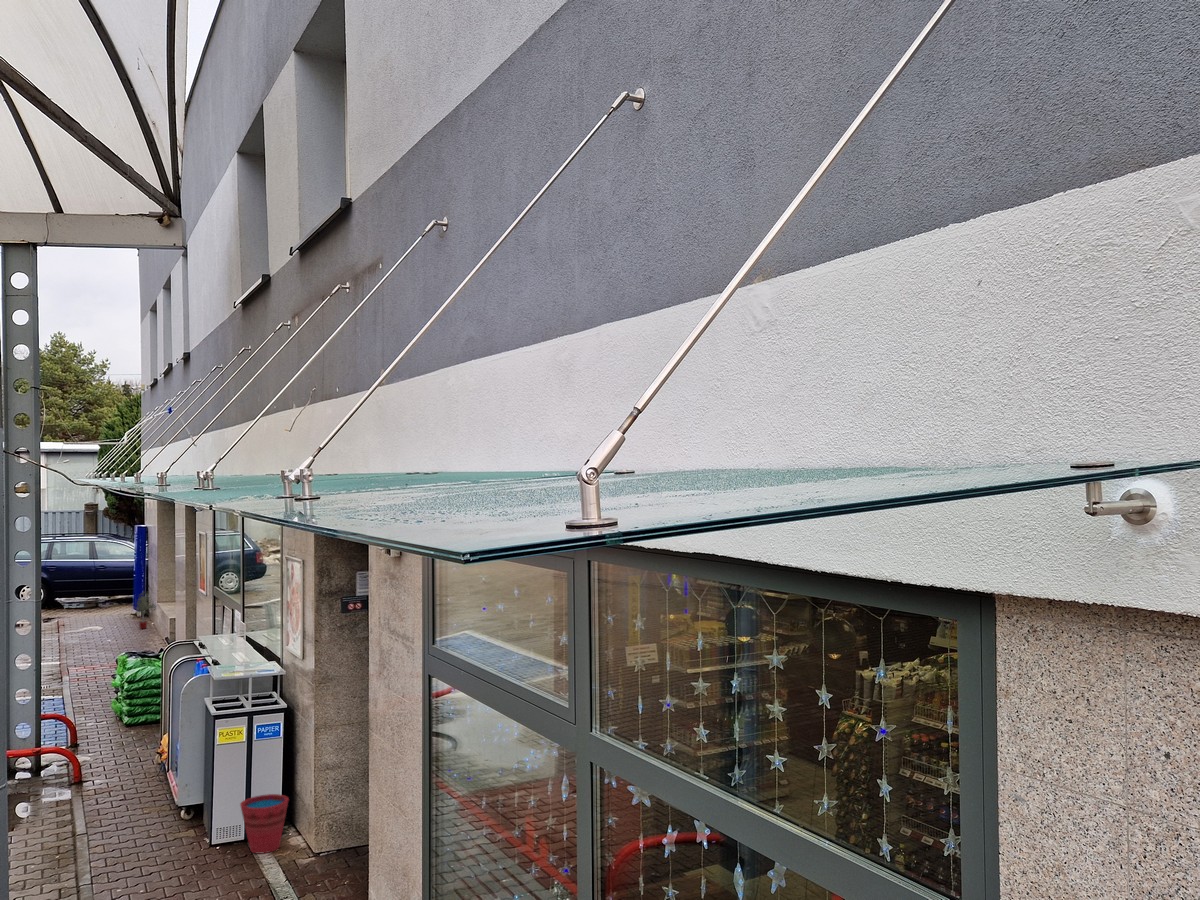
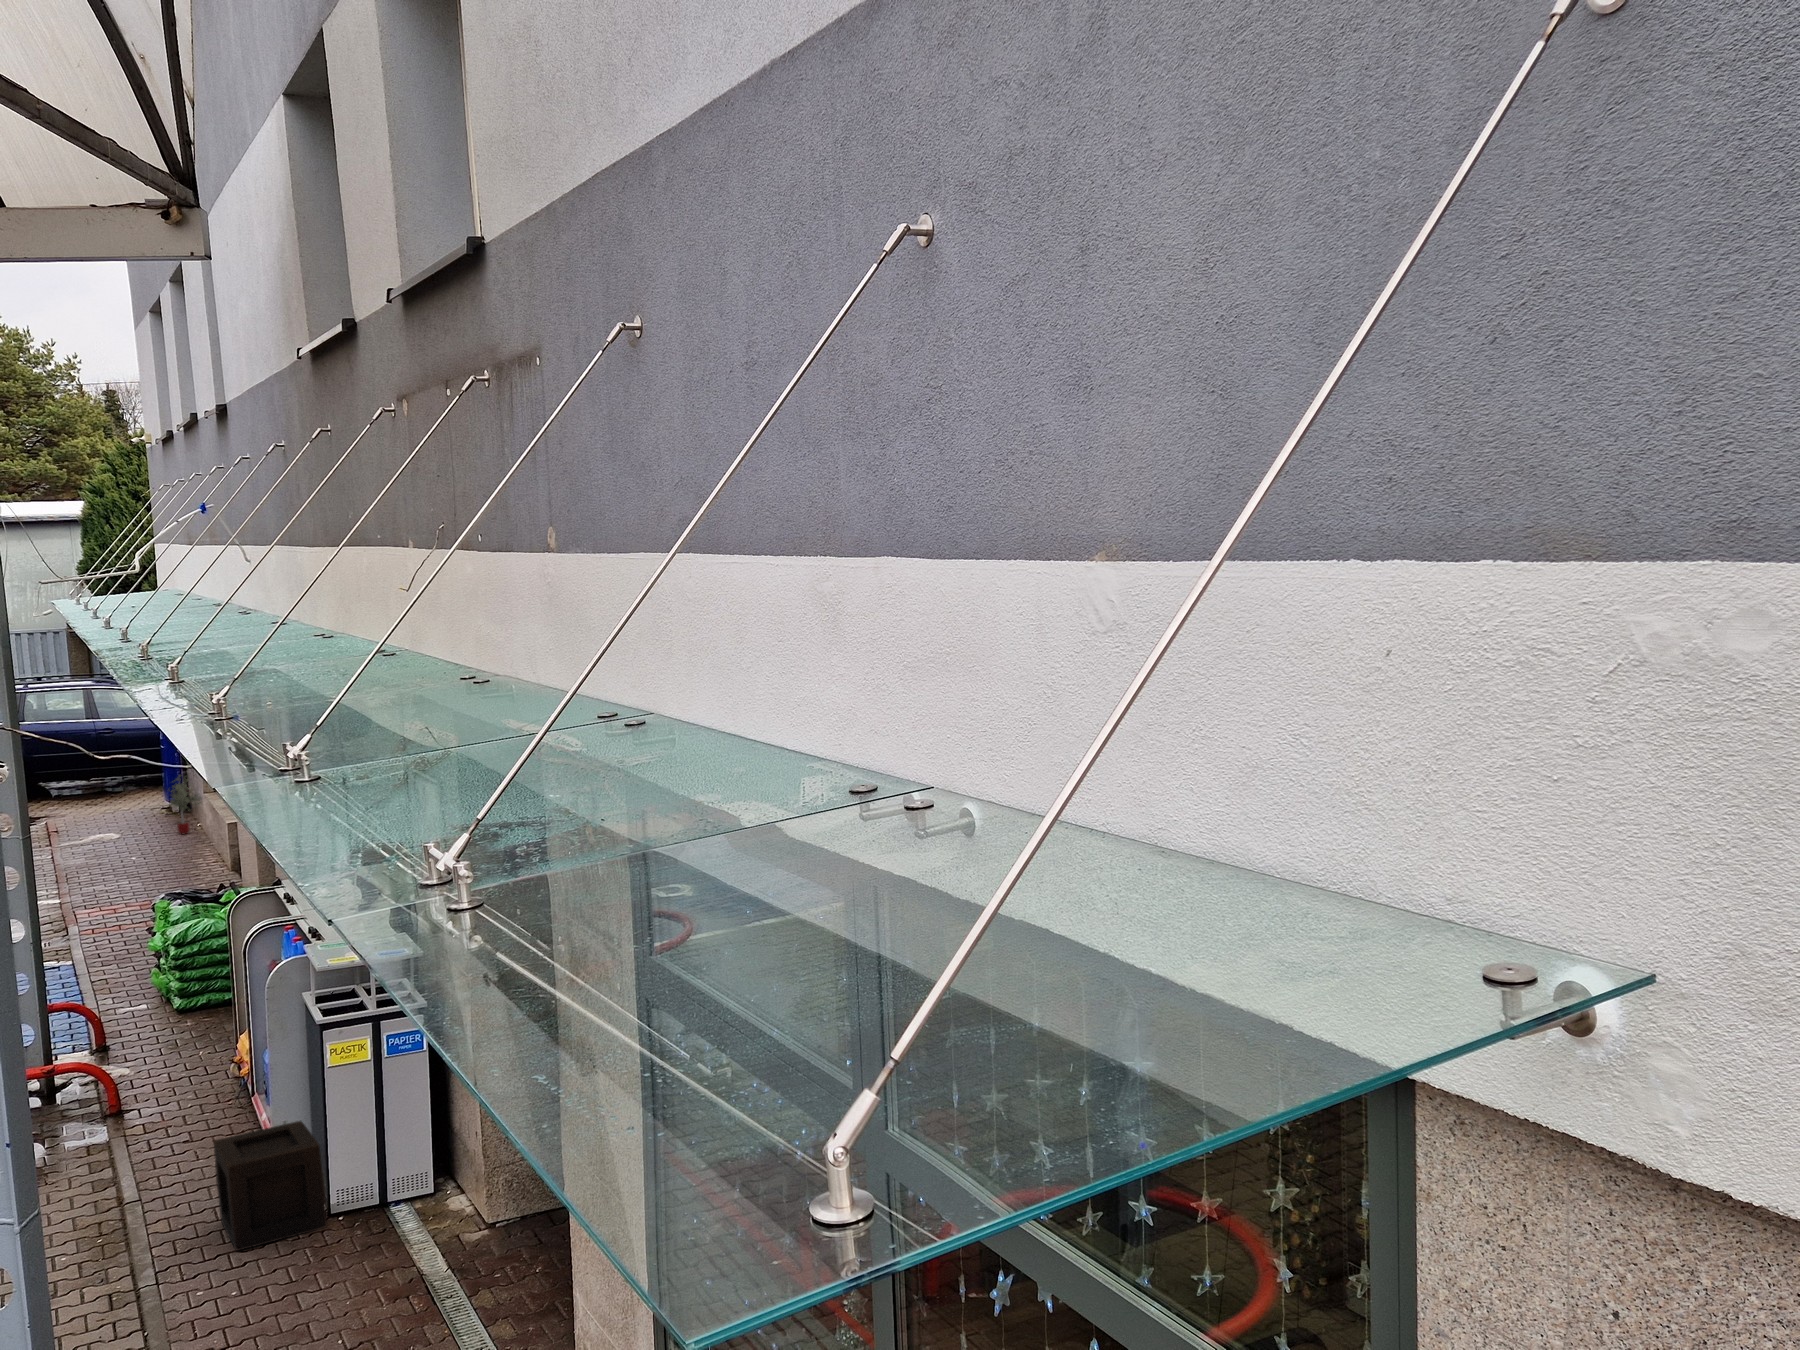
wooden crate: none [138,781,209,866] -> present [214,1121,327,1251]
bucket: present [240,794,289,853] -> none [369,1137,441,1226]

